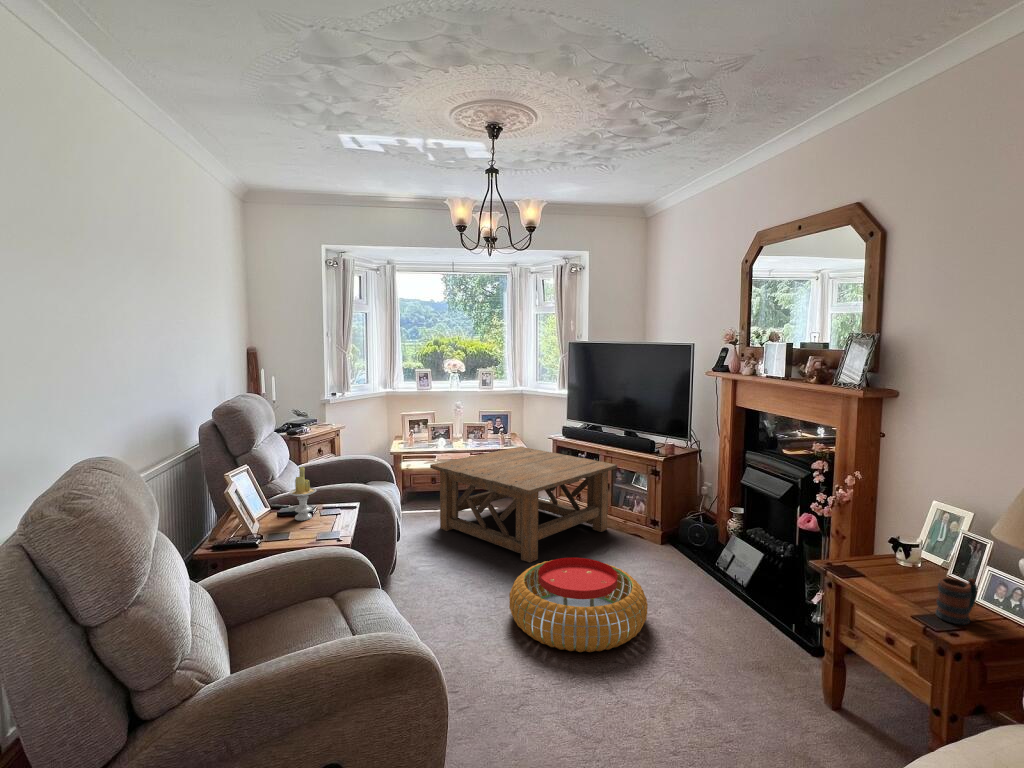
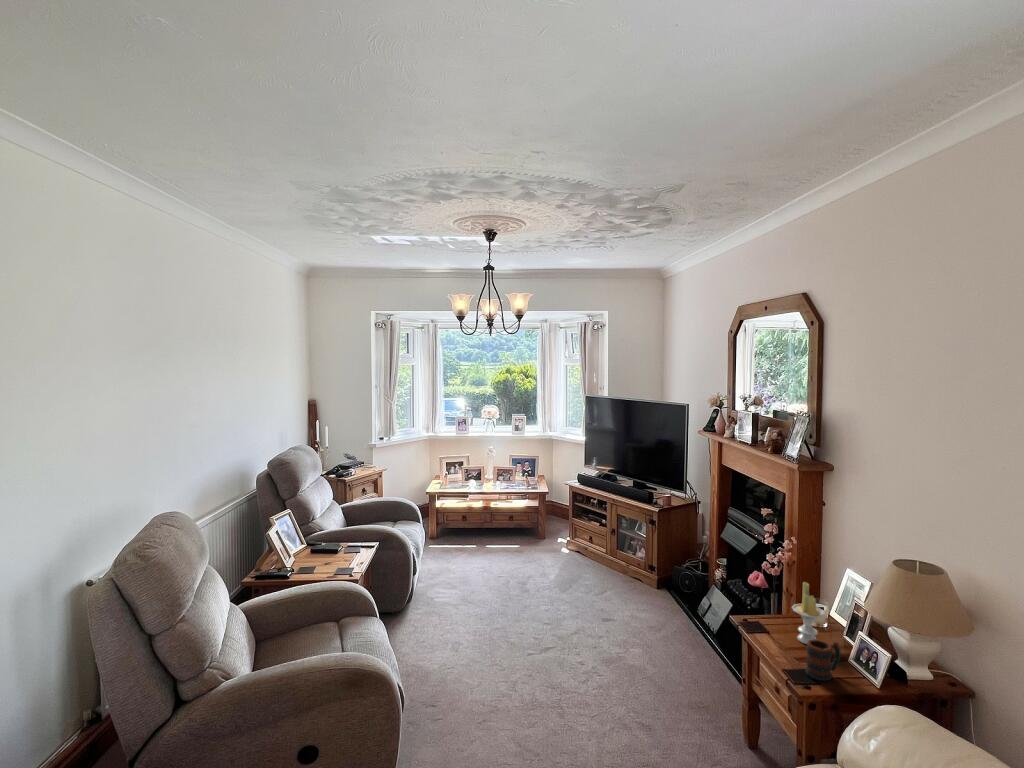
coffee table: present [430,447,617,563] -> none [453,490,620,599]
candle: present [289,467,316,521] -> present [792,582,825,644]
pouf: present [509,557,648,652] -> none [493,598,611,682]

